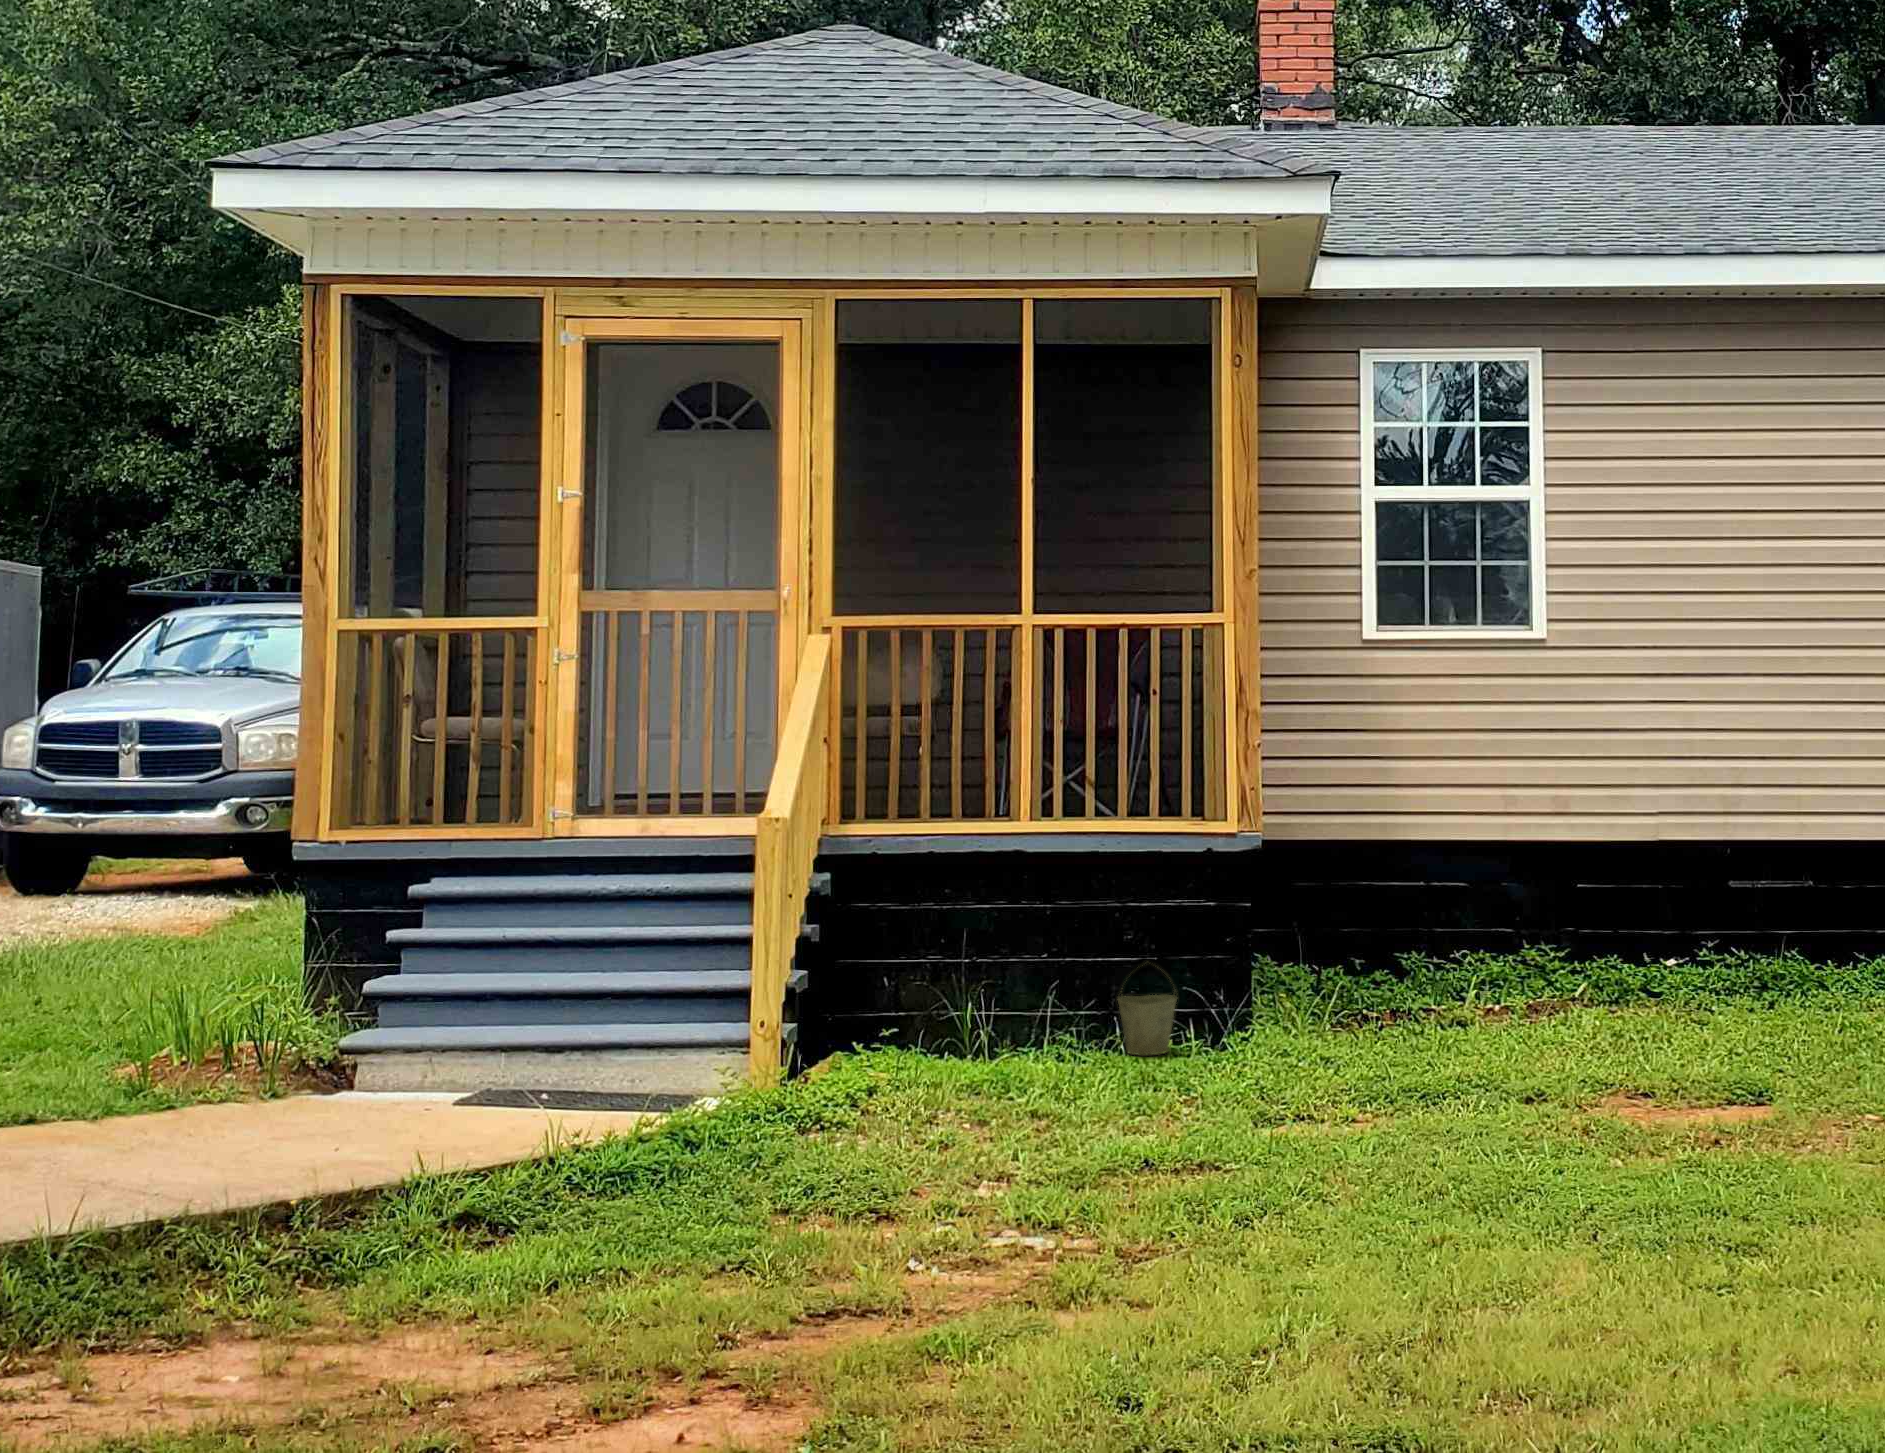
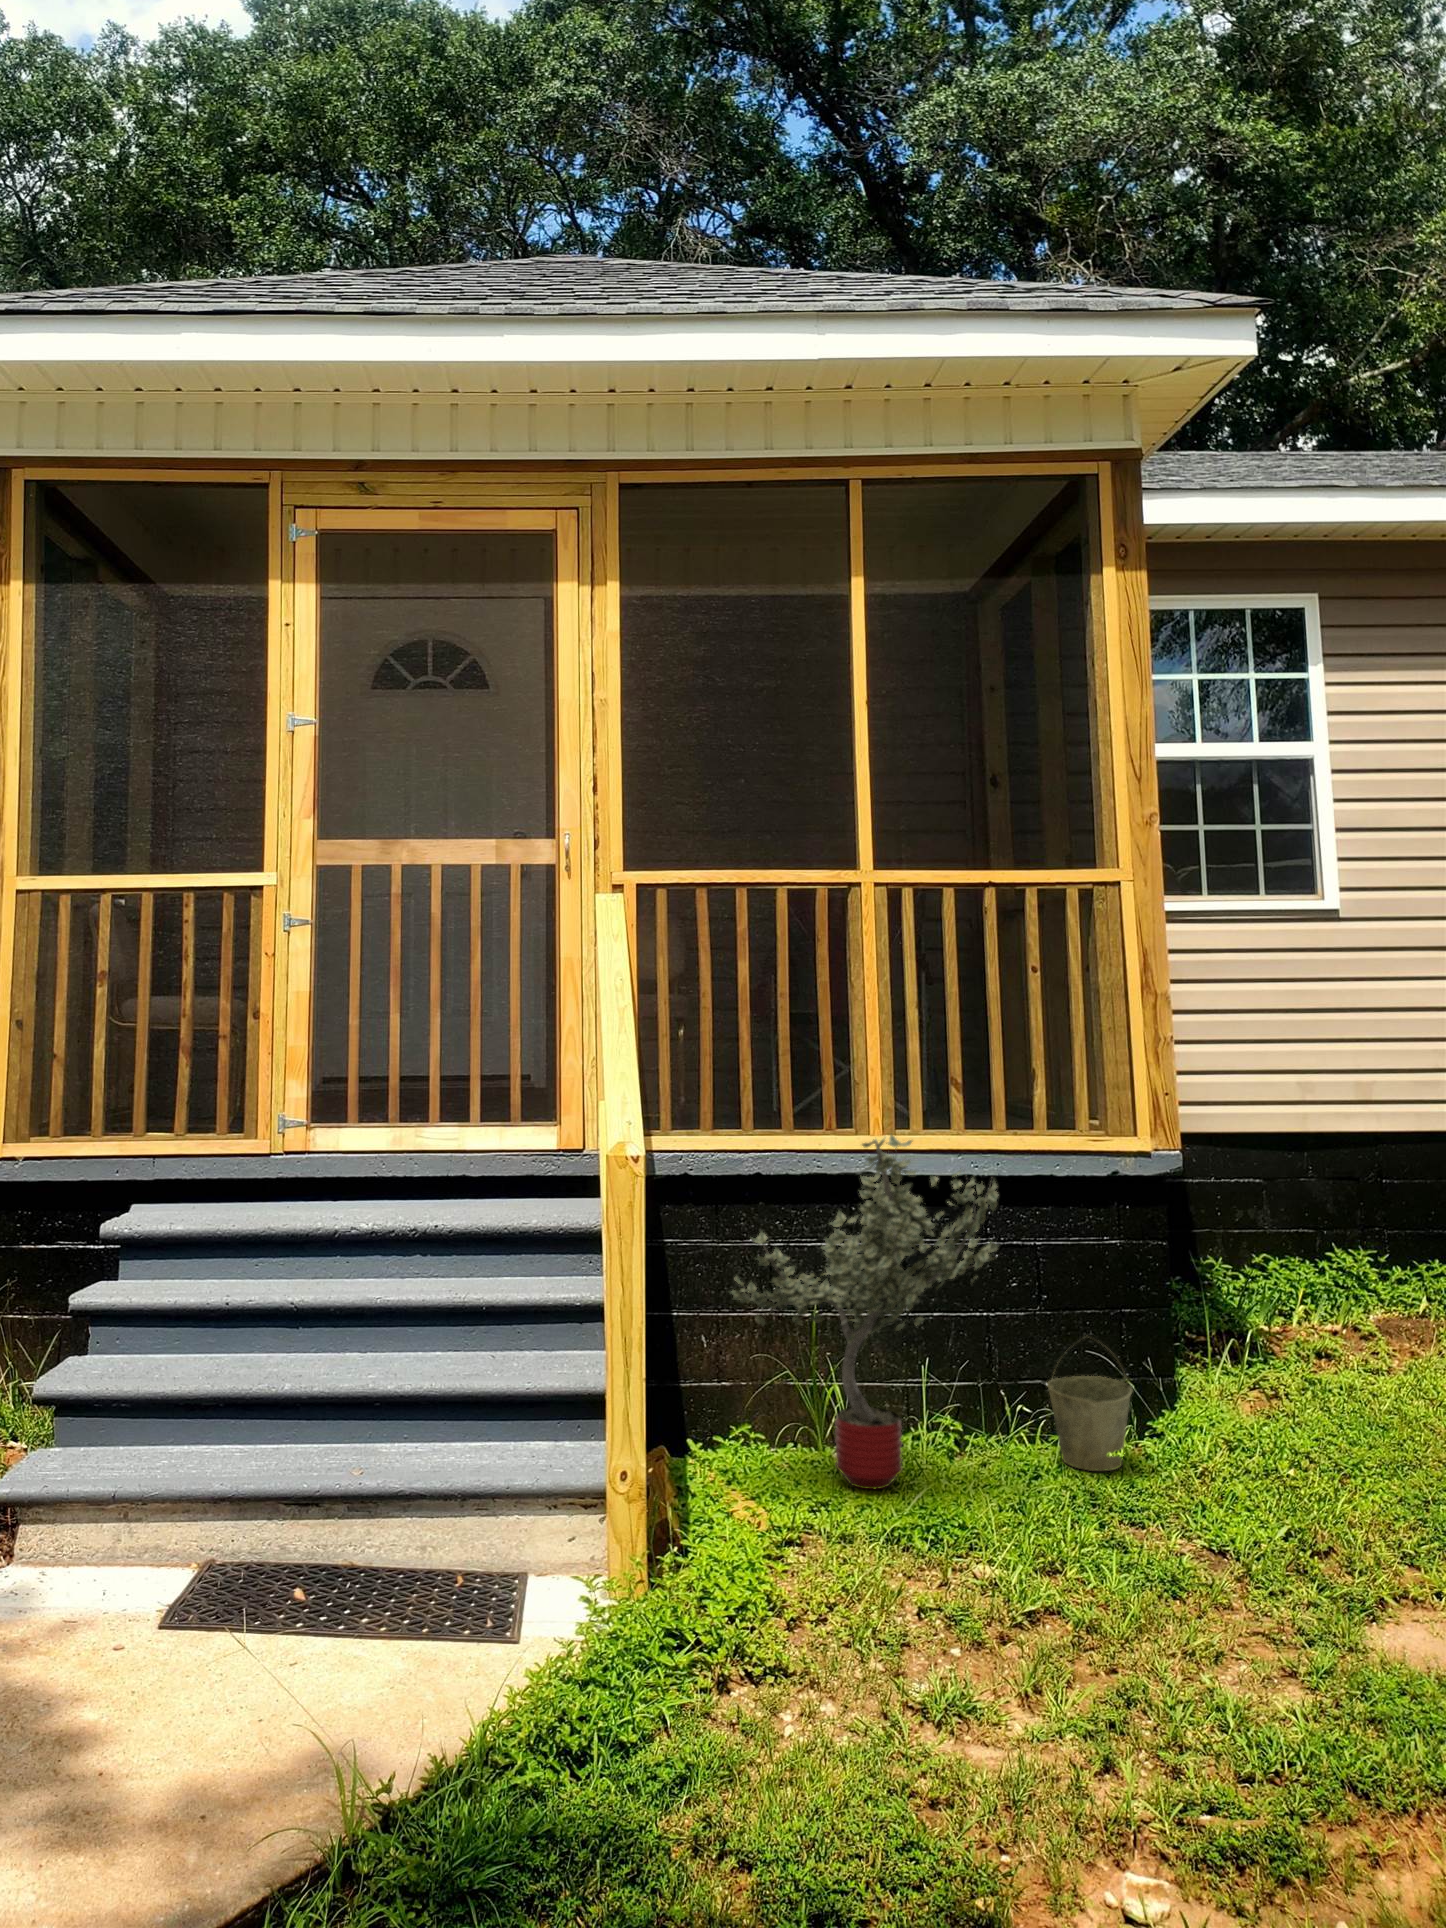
potted tree: none [872,815,1073,1063] -> present [731,1135,998,1489]

